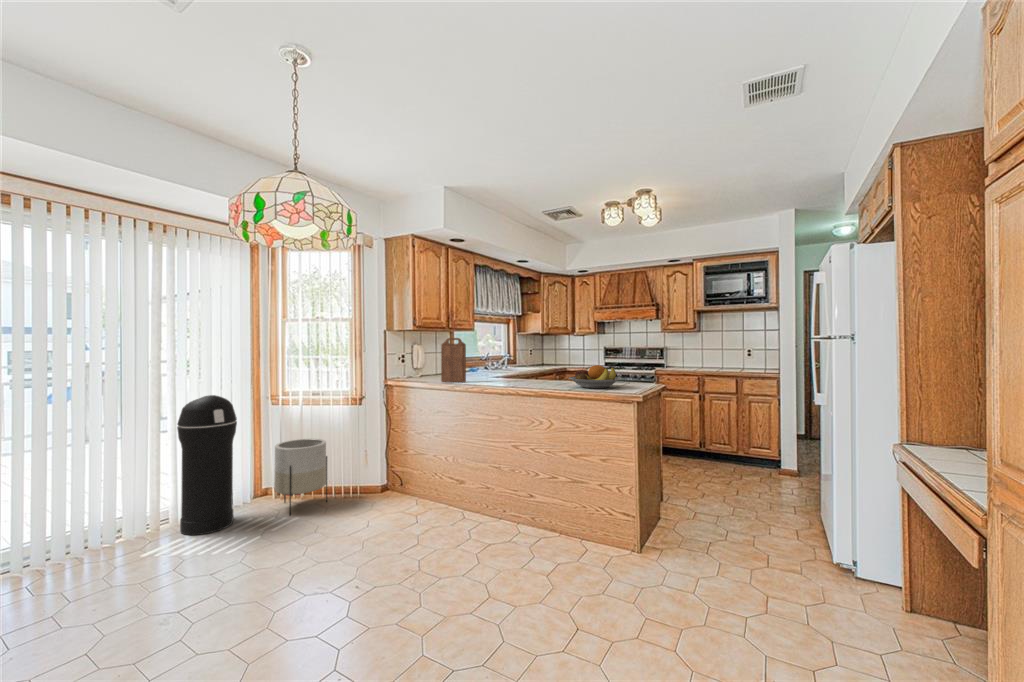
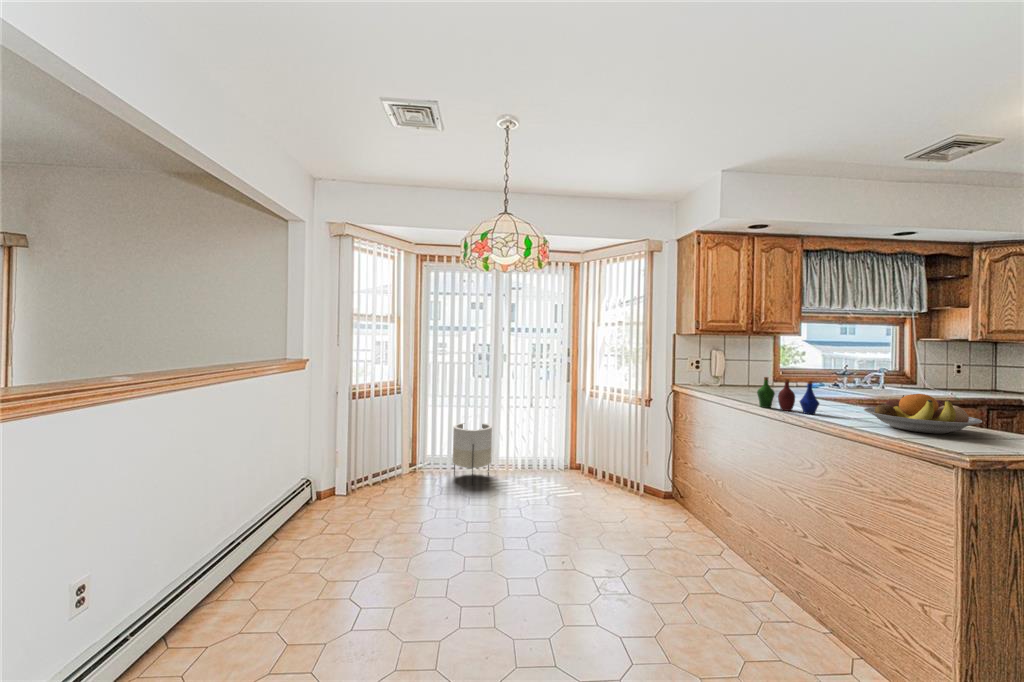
cutting board: present [441,338,466,382] -> none [719,344,747,397]
bottle: none [496,363,539,387] -> present [757,377,819,414]
trash can: present [177,395,237,535] -> none [513,383,550,484]
planter: present [274,439,327,516] -> present [453,423,492,482]

